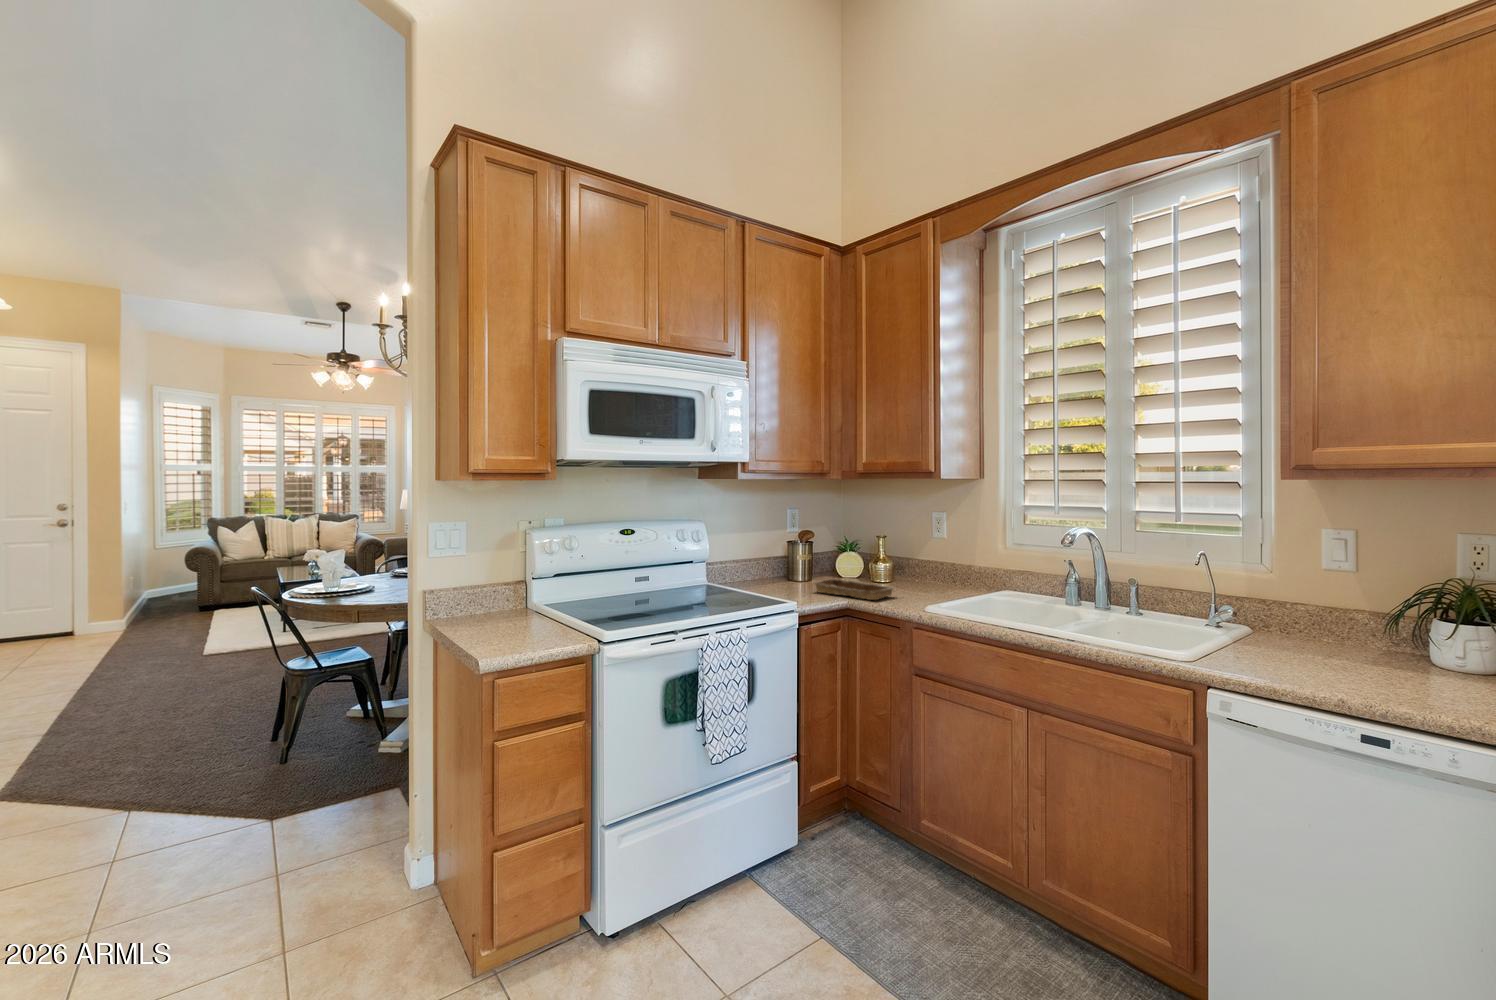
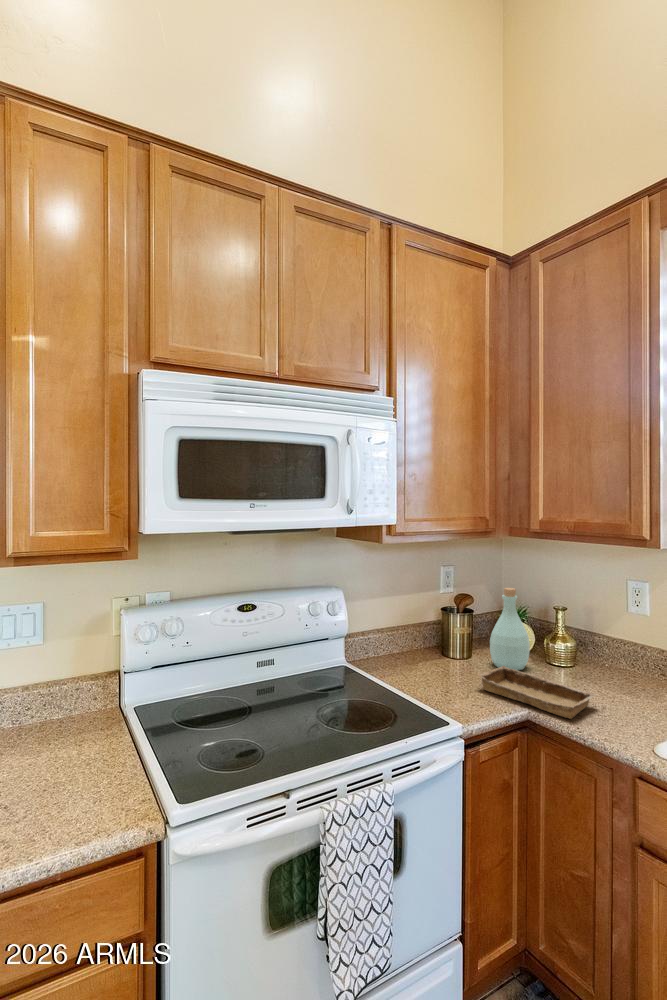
bottle: none [825,521,856,585] -> present [490,588,530,670]

